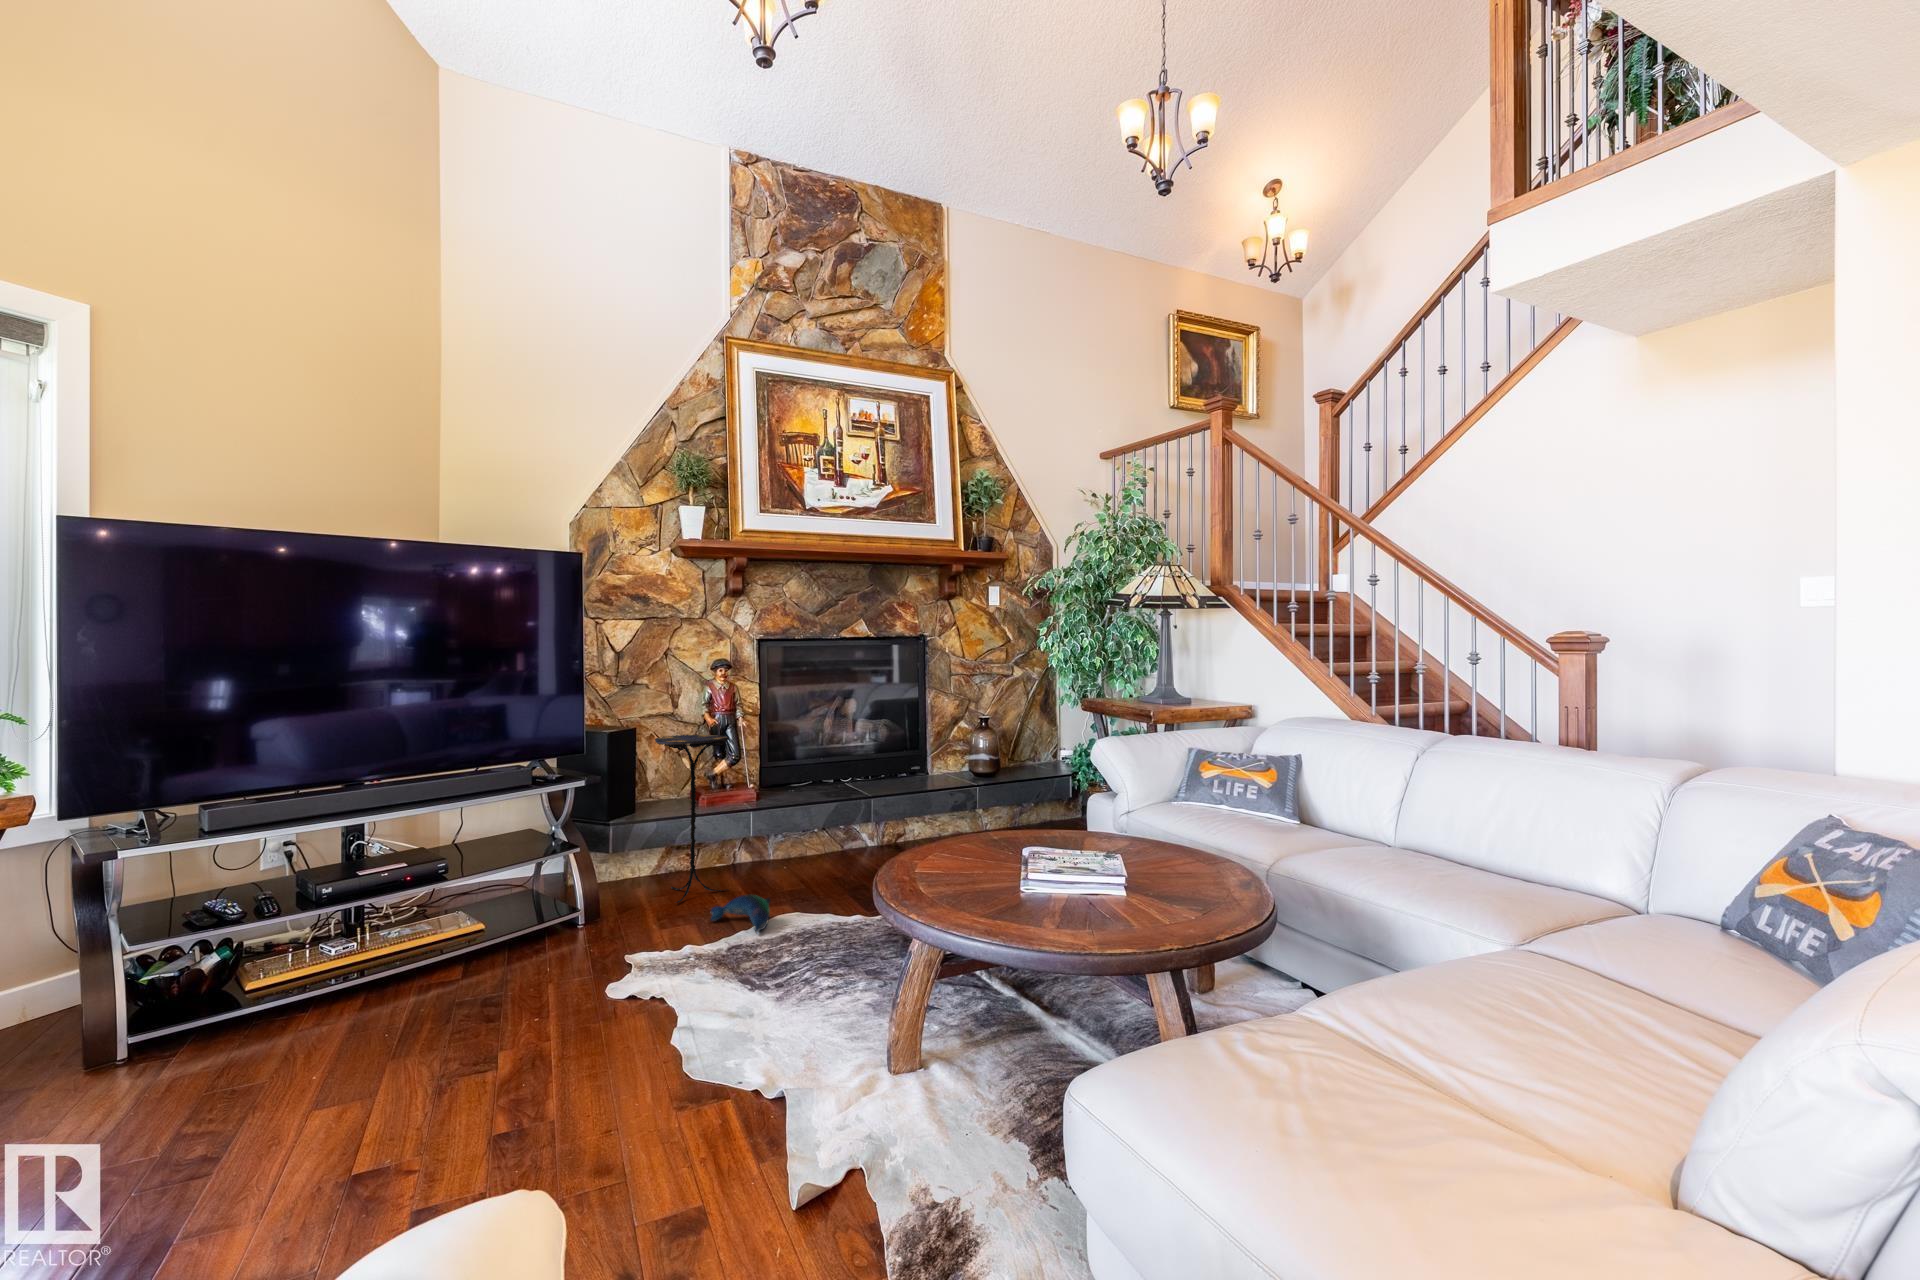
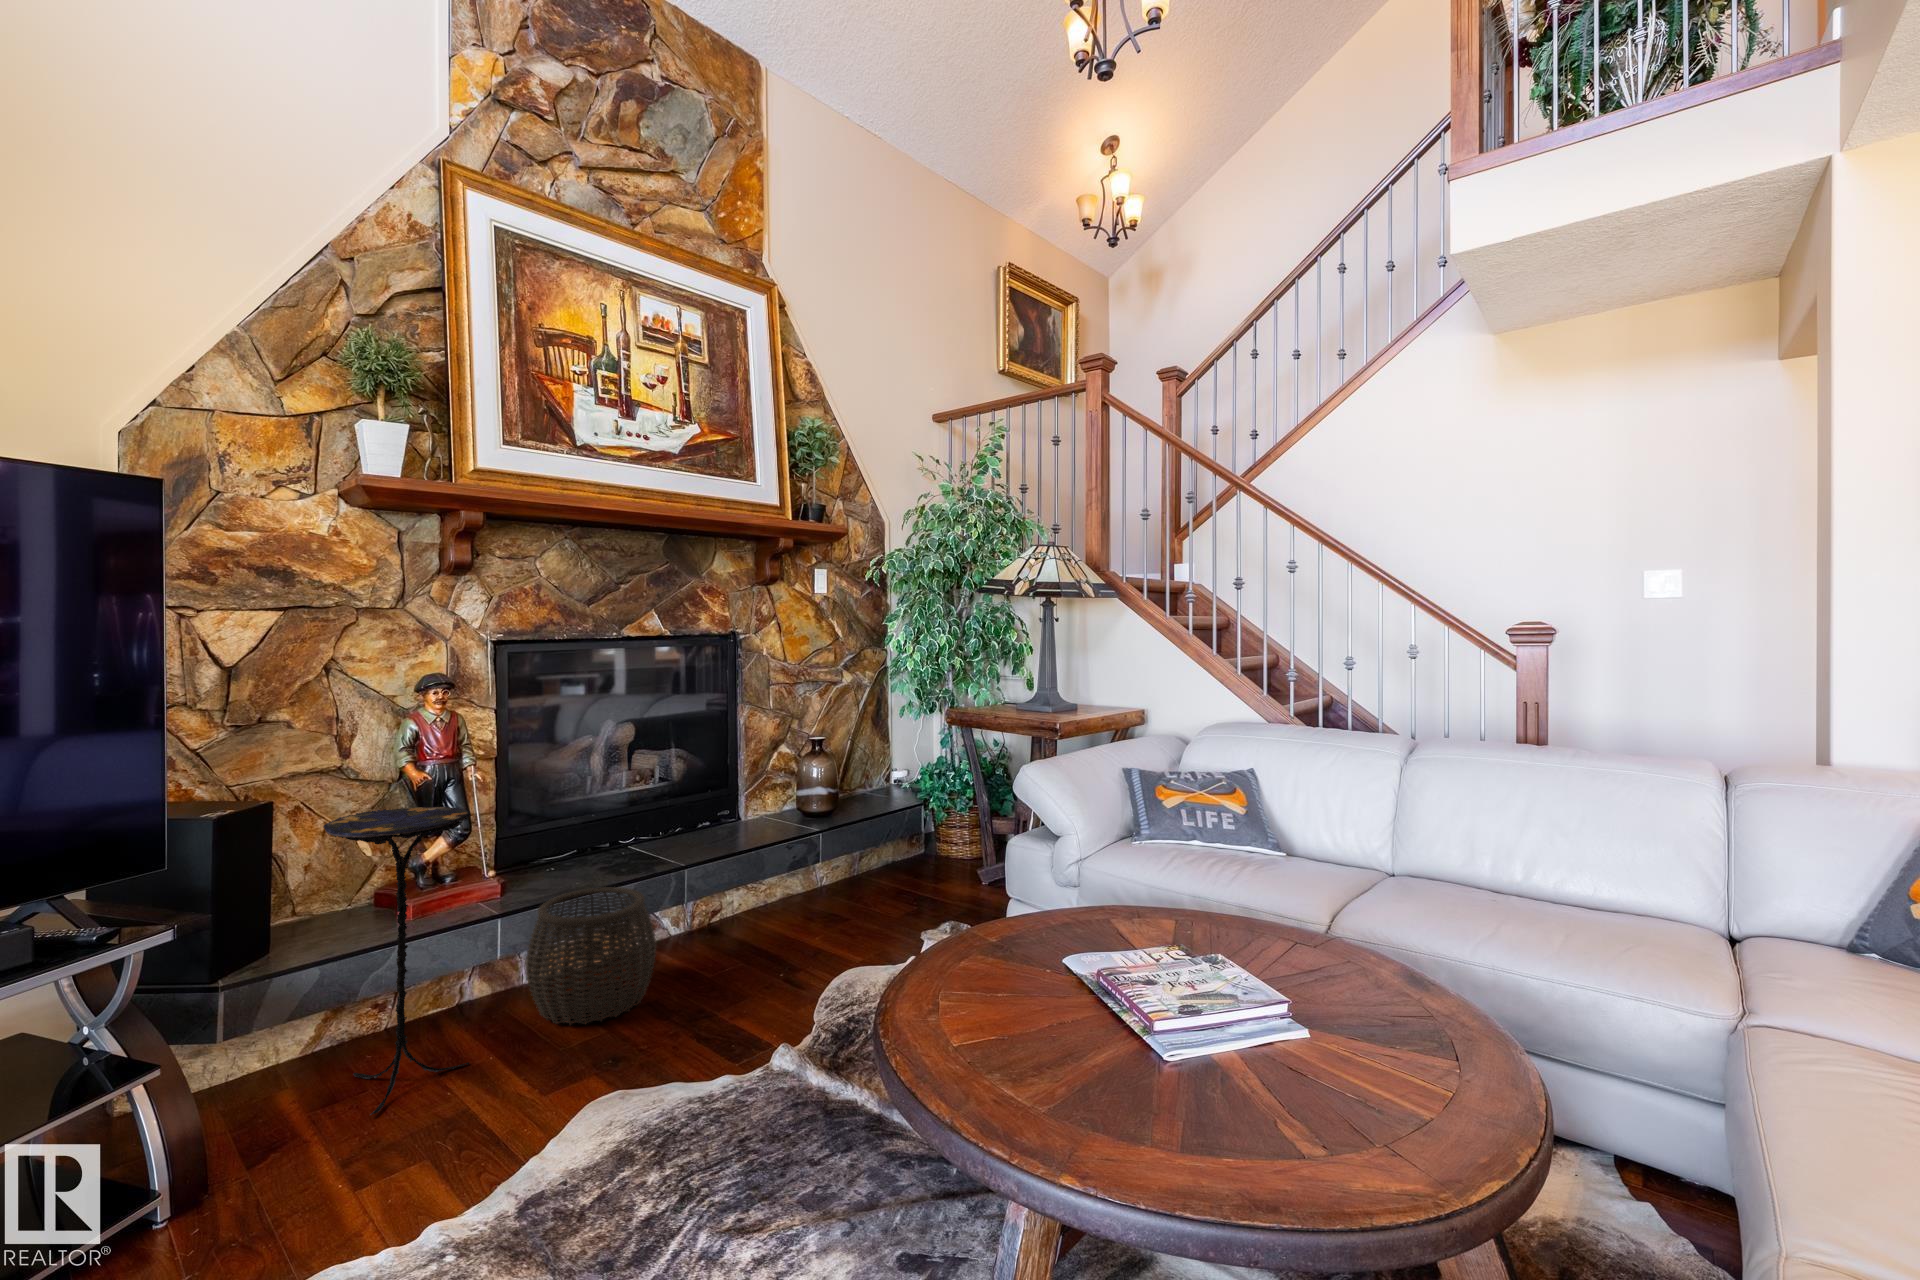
woven basket: none [765,800,844,881] -> present [526,887,656,1025]
plush toy: present [711,894,771,933] -> none [452,1088,574,1169]

